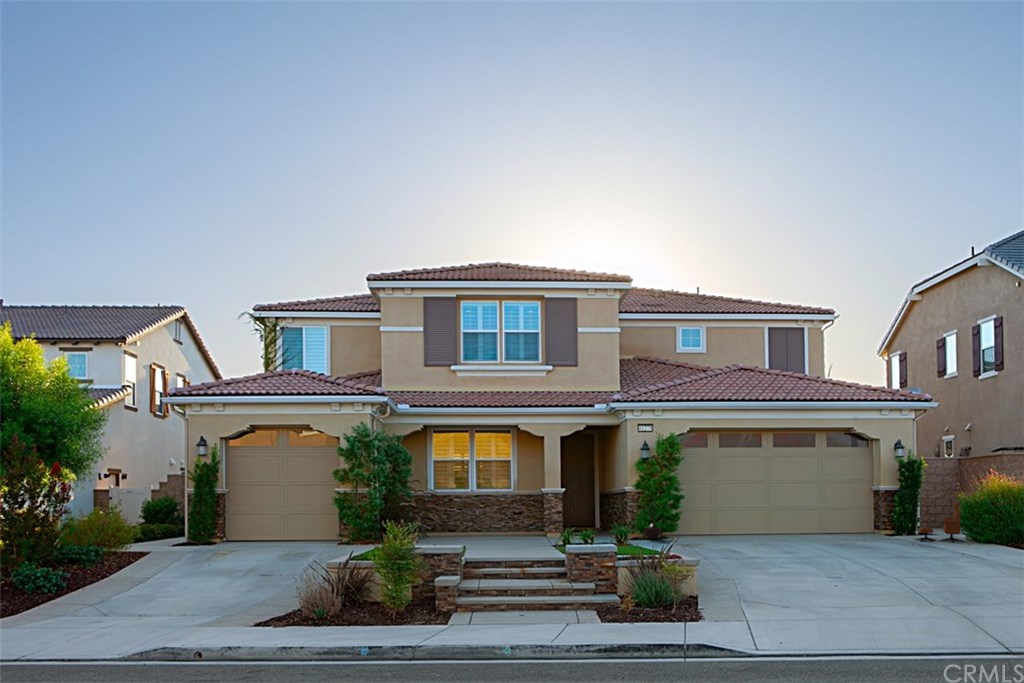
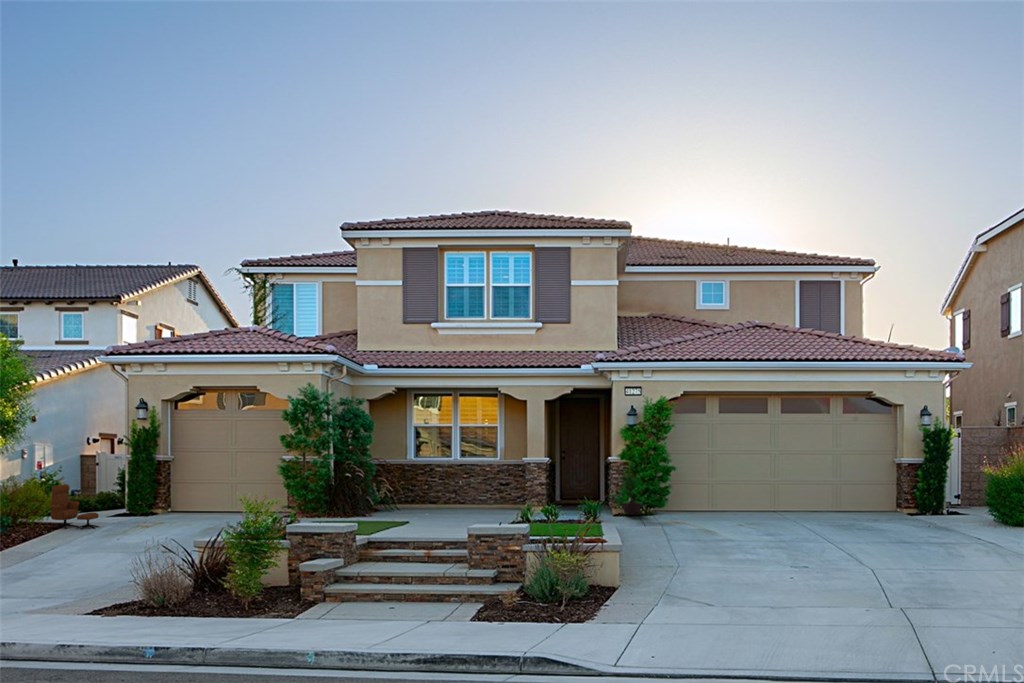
lounge chair: present [916,502,964,542] -> present [49,484,99,529]

